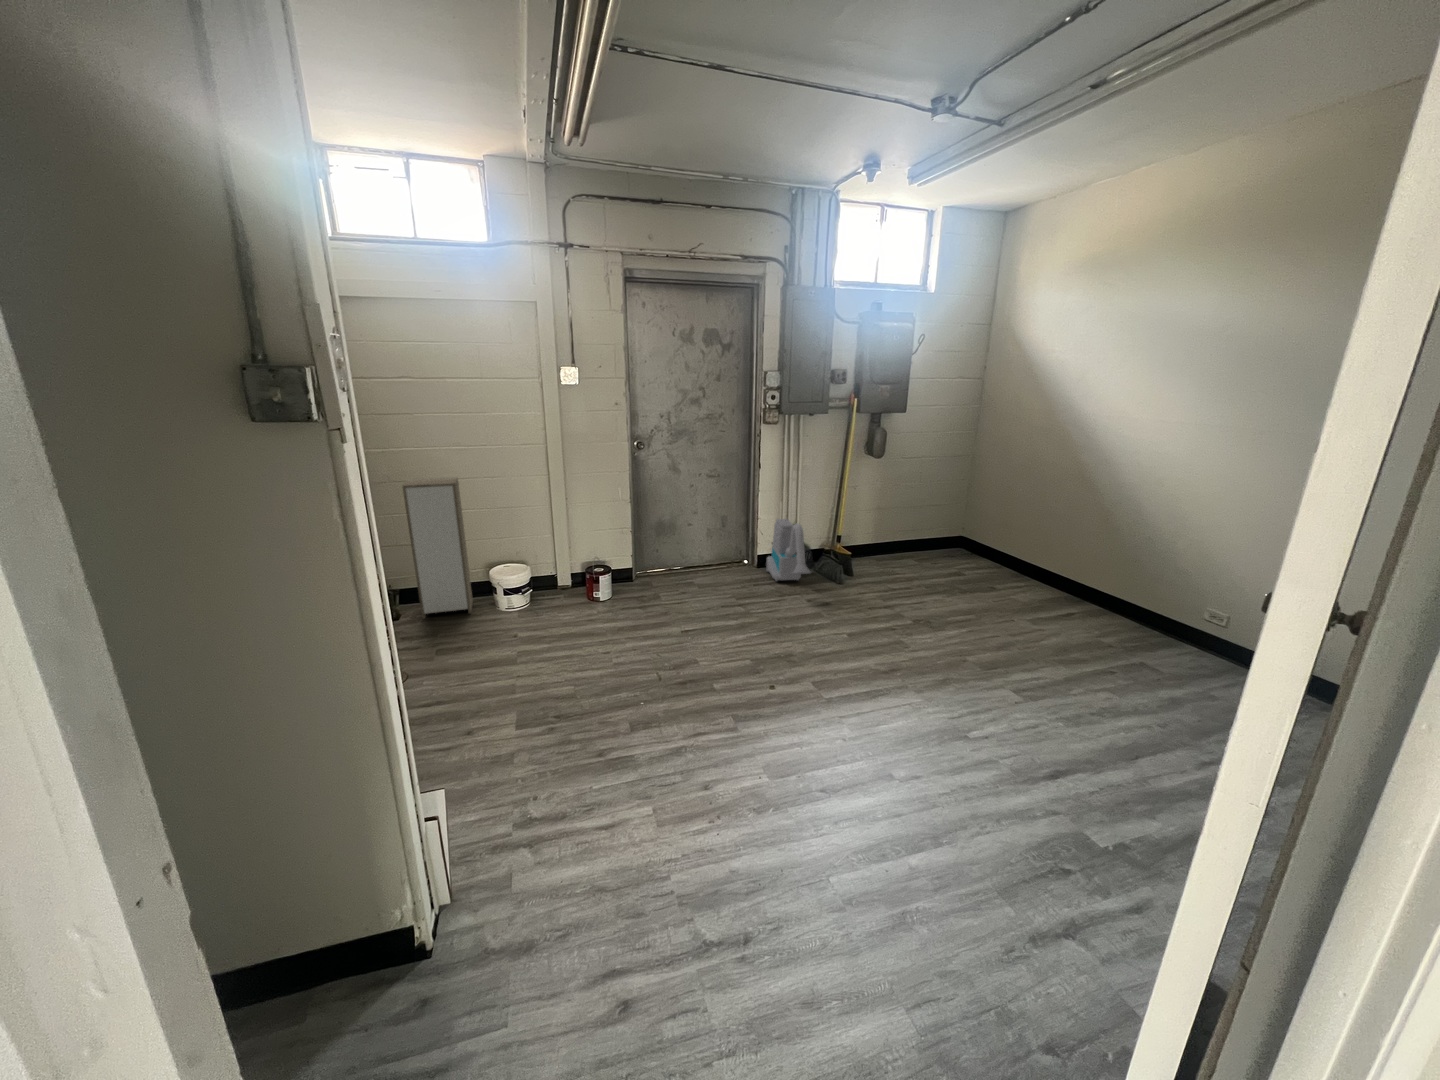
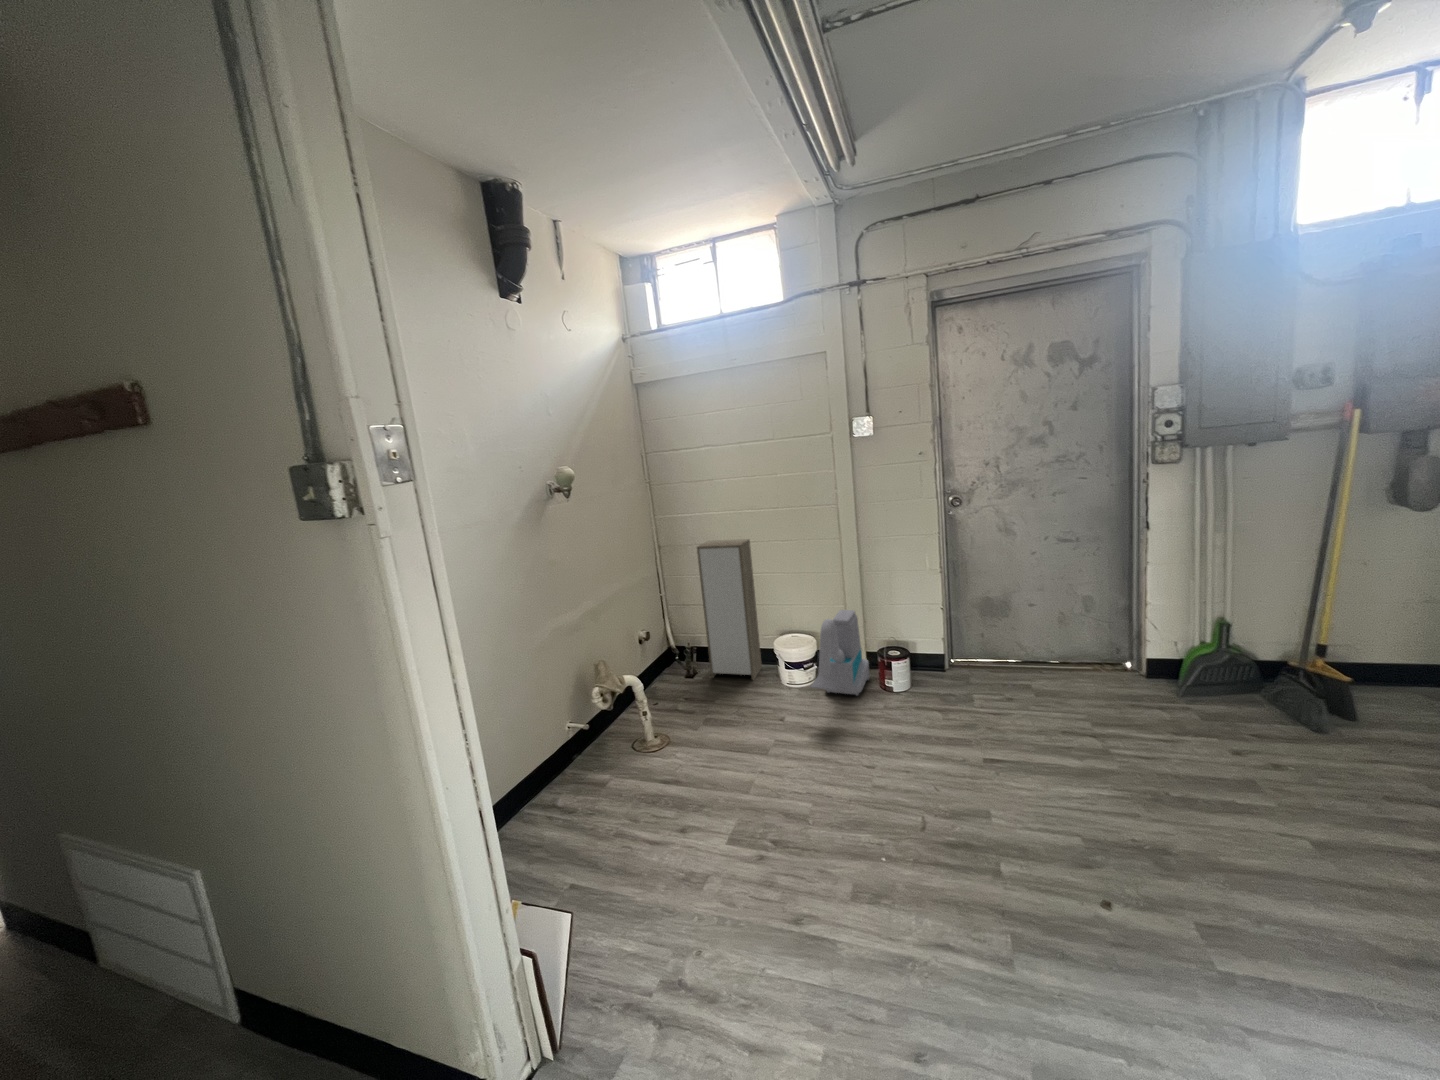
vacuum cleaner: present [766,519,811,581] -> present [810,610,870,696]

